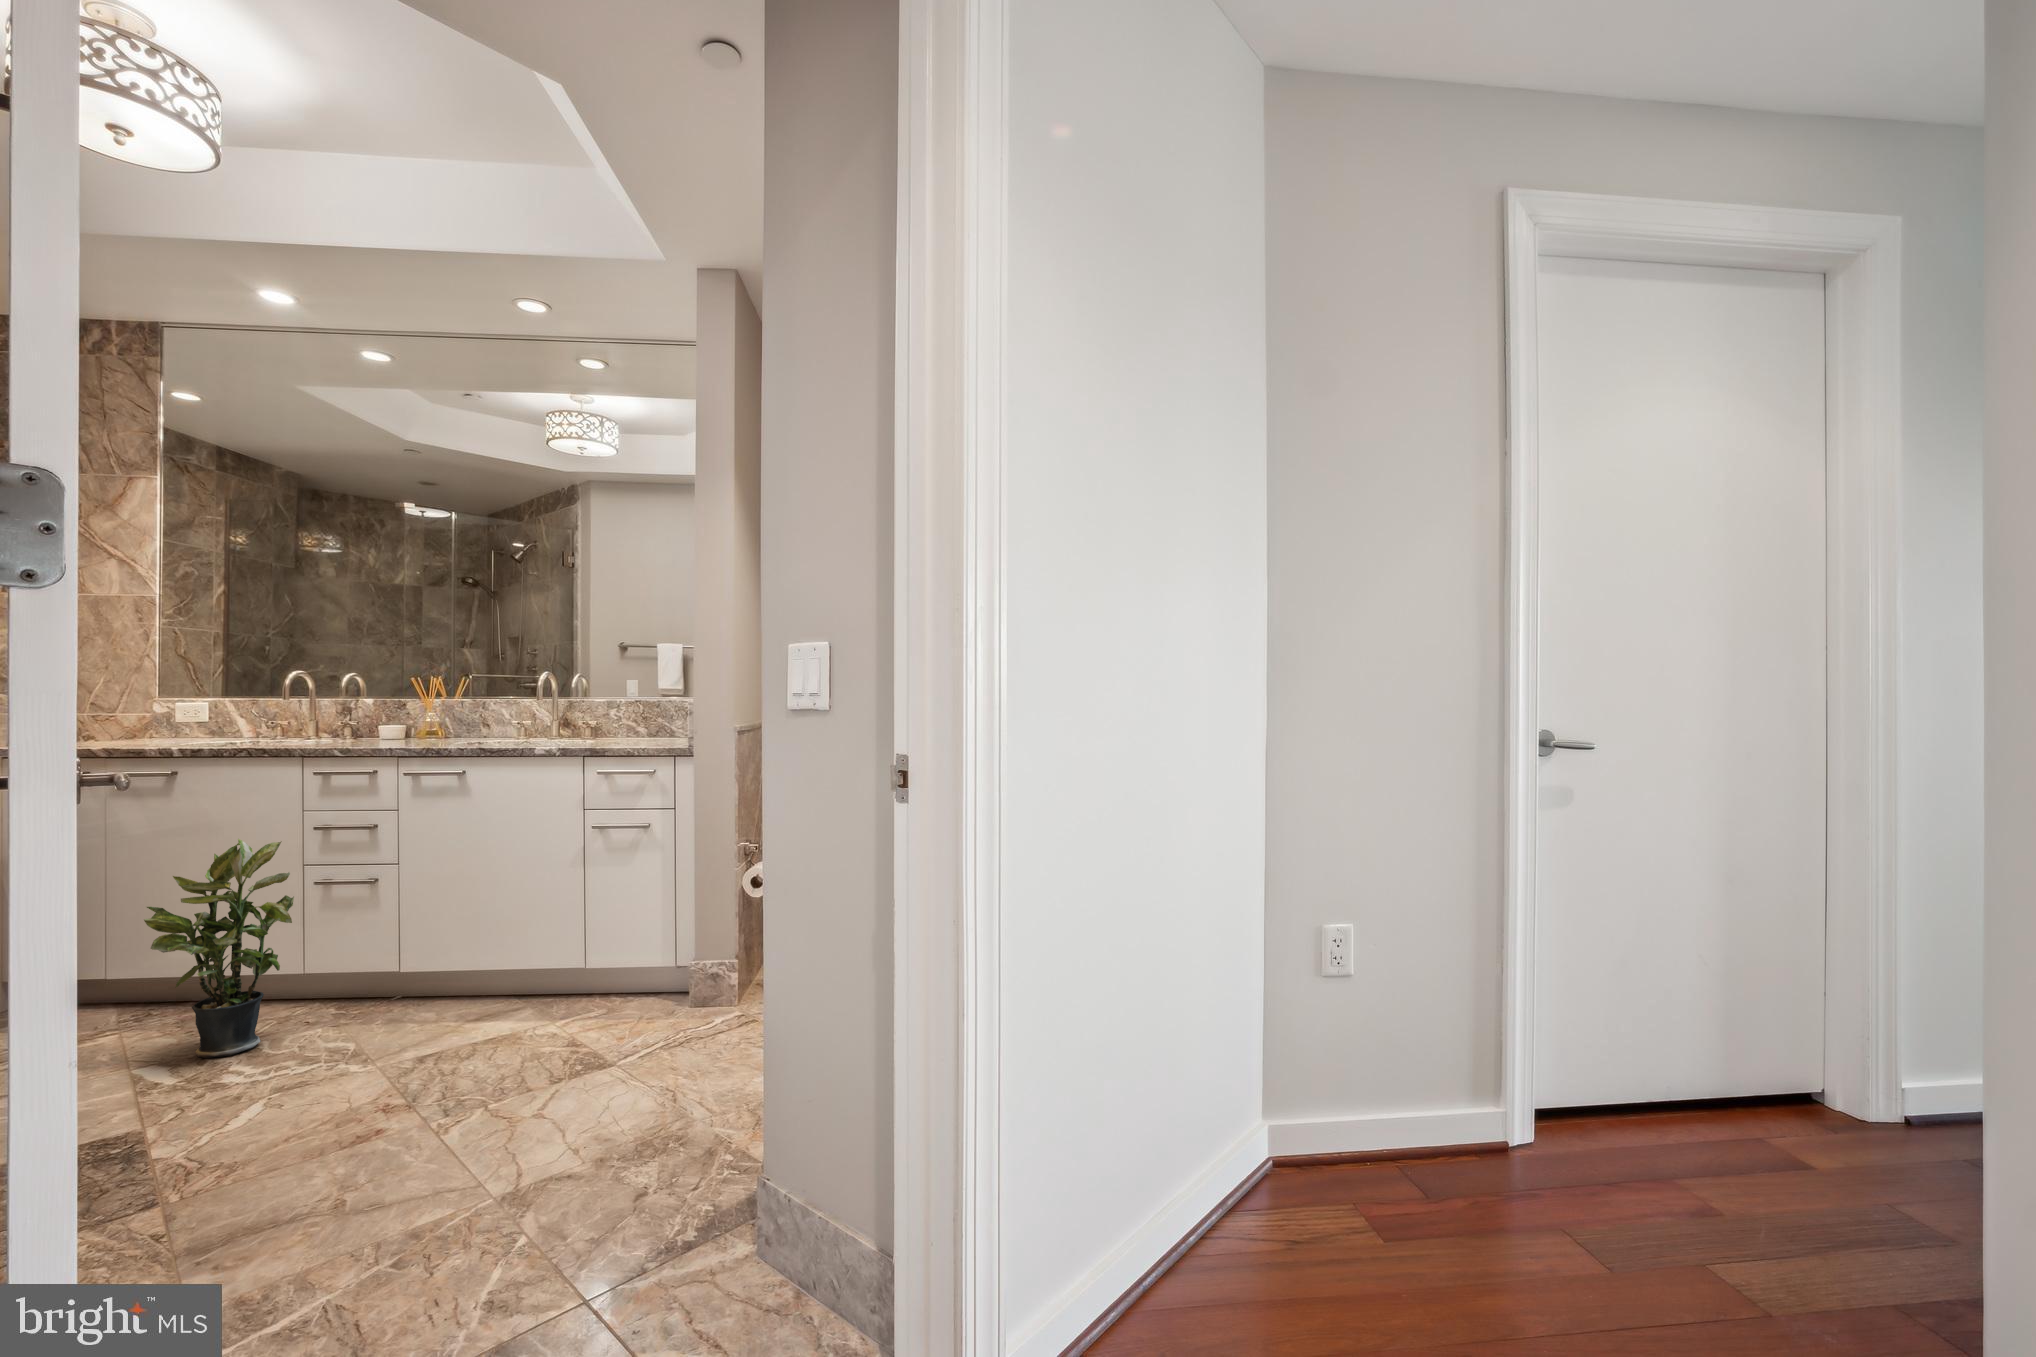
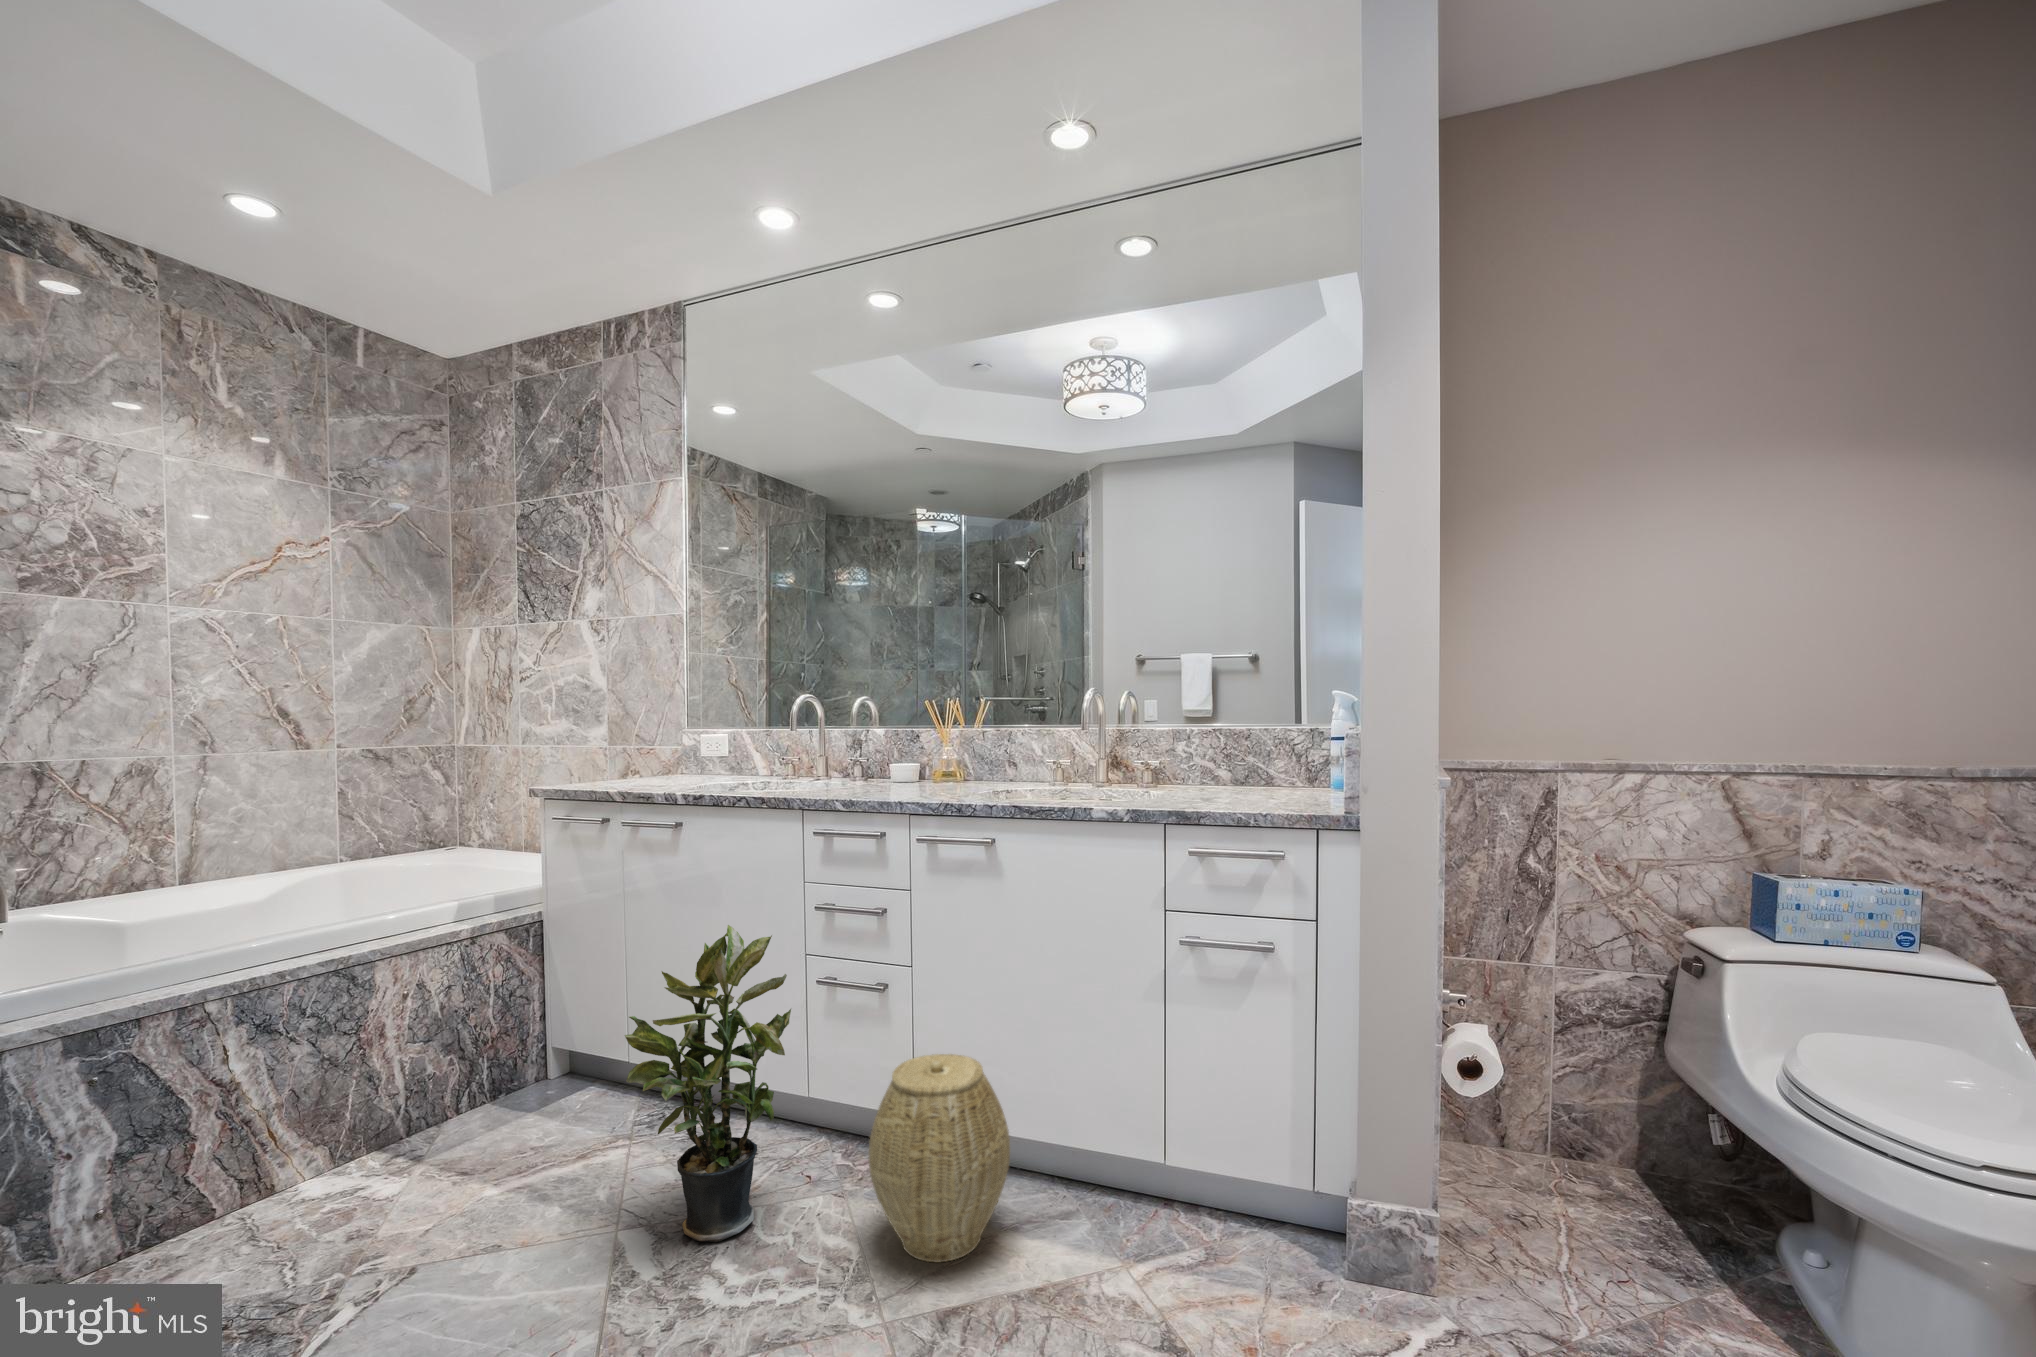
woven basket: none [363,914,473,1038] -> present [869,1054,1010,1262]

